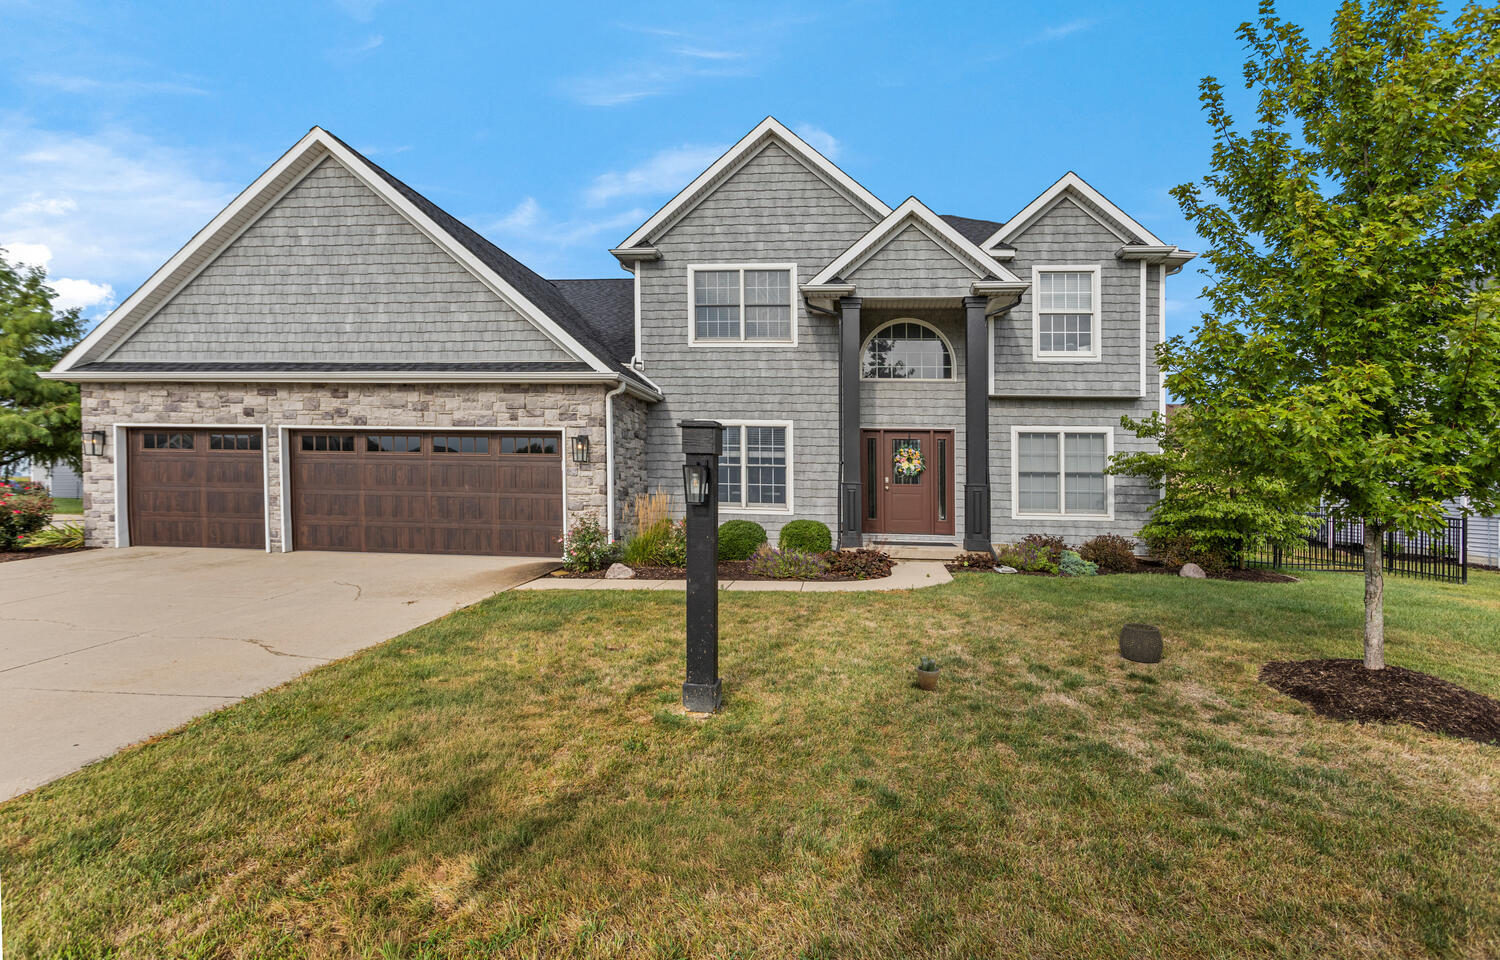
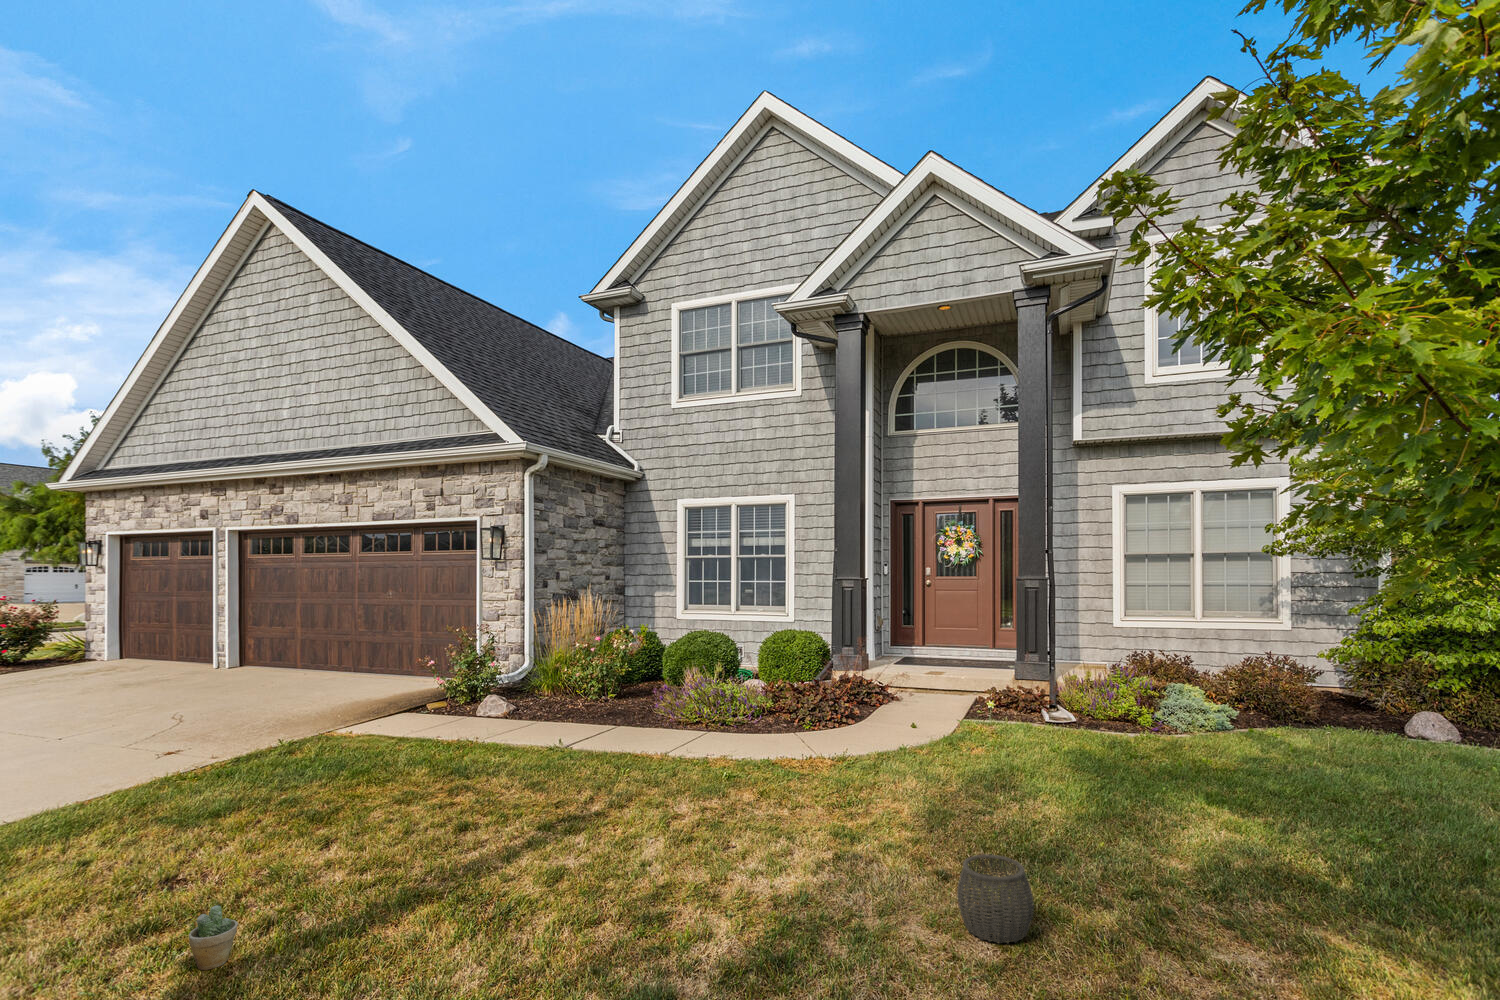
potted plant: present [916,657,940,690] -> present [189,905,238,970]

